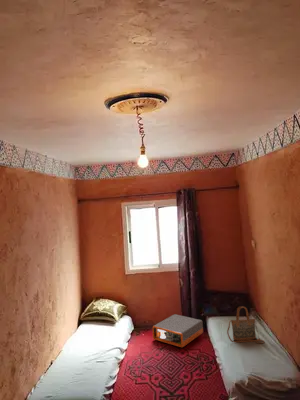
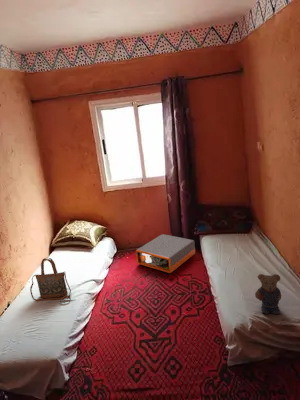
handbag: present [227,306,264,344] -> present [30,258,71,303]
teddy bear: none [250,340,270,374] -> present [255,274,281,314]

